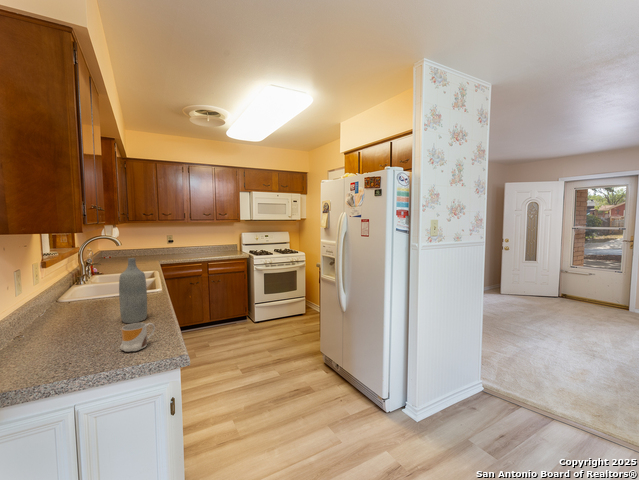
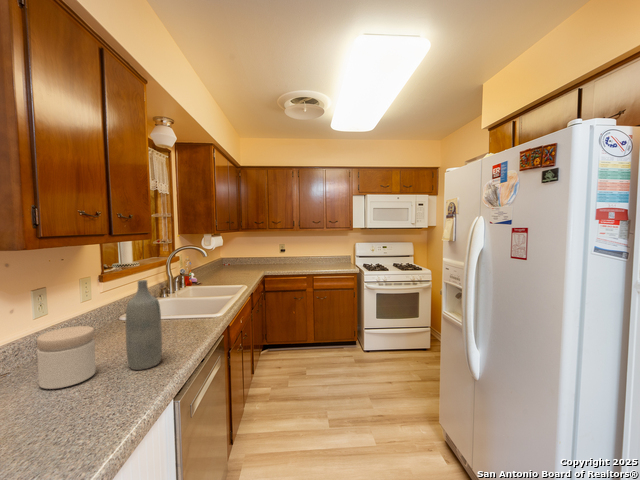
jar: none [56,295,101,339] -> present [37,326,96,389]
mug: present [120,323,155,352] -> none [48,390,111,444]

